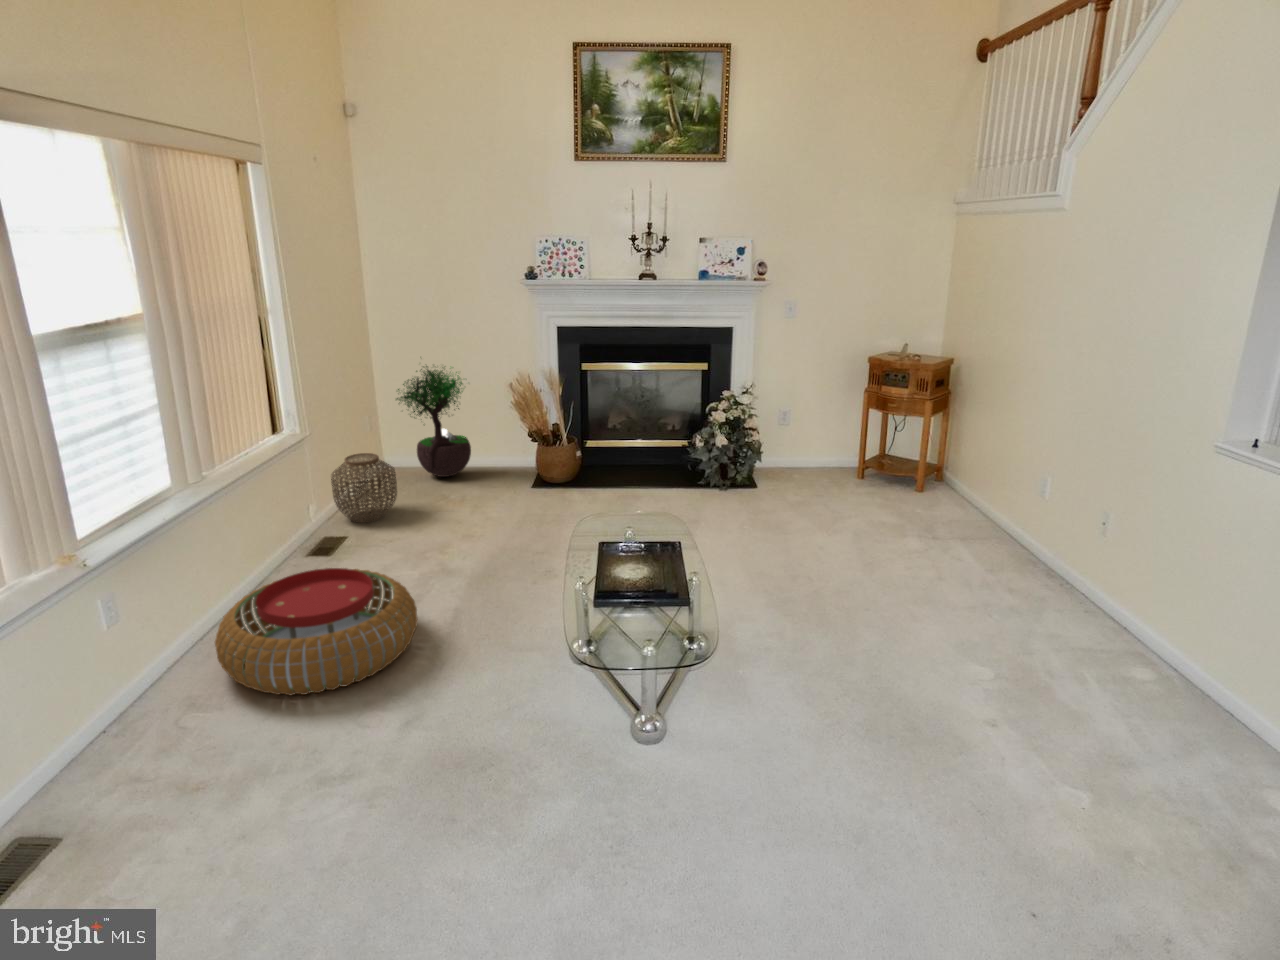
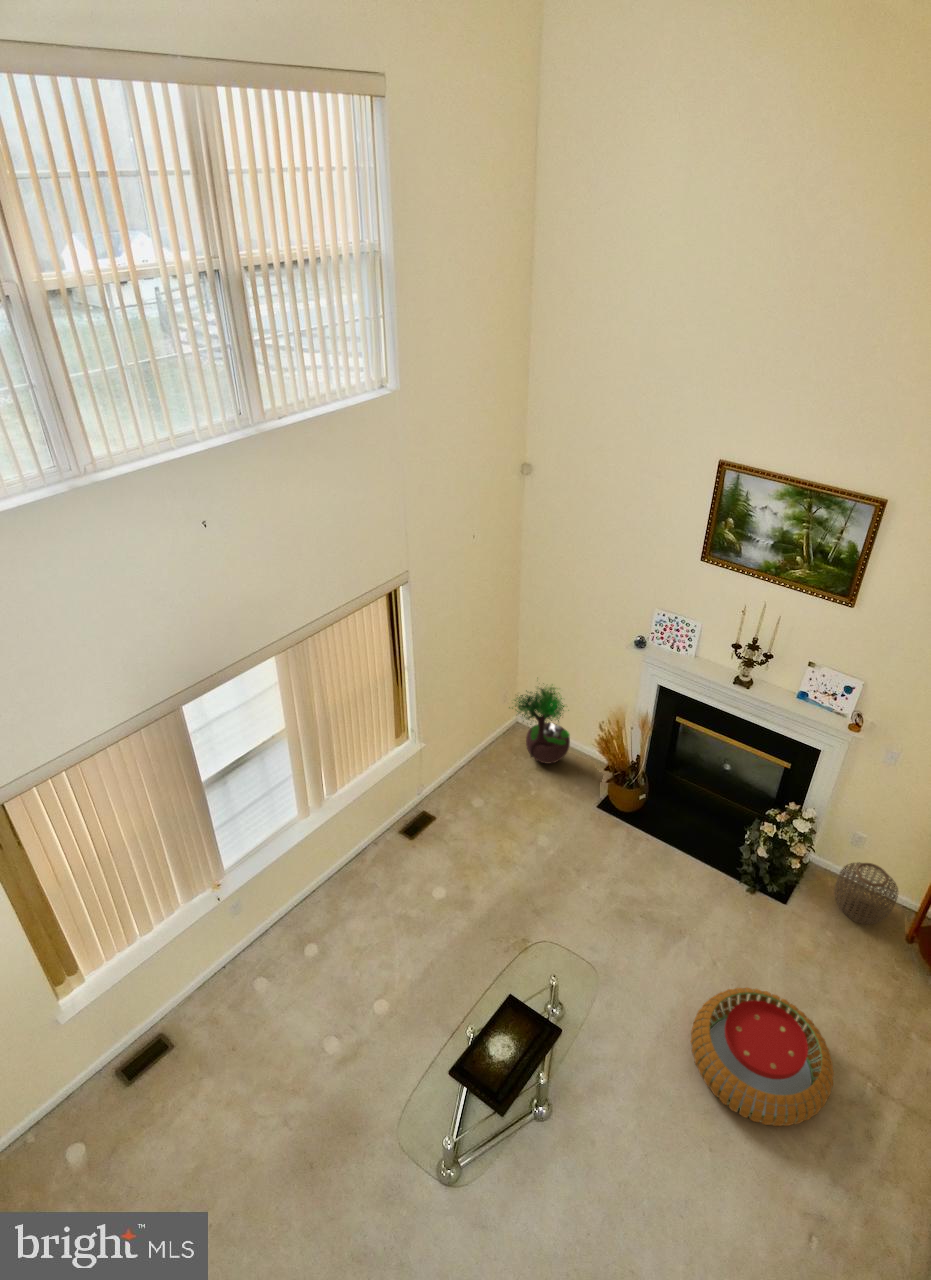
woven basket: present [331,453,397,523] -> present [834,862,898,924]
pouf: present [215,568,417,695] -> present [691,988,834,1126]

